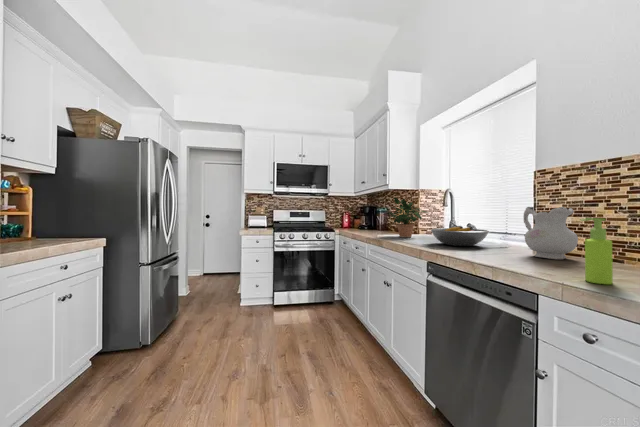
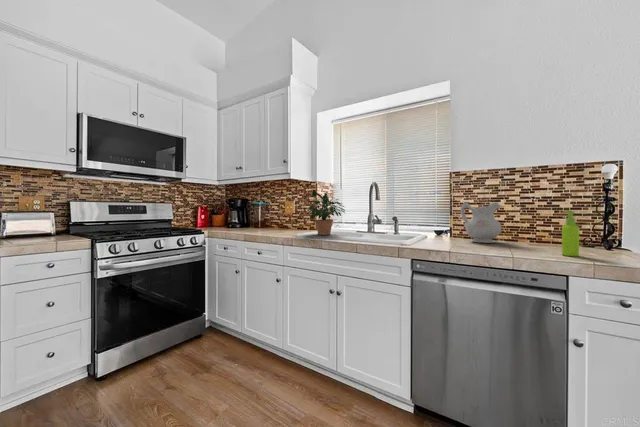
fruit bowl: present [431,227,489,246] -> none [373,220,425,239]

